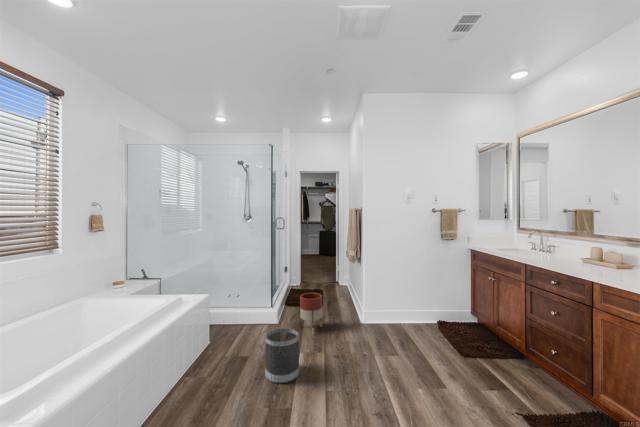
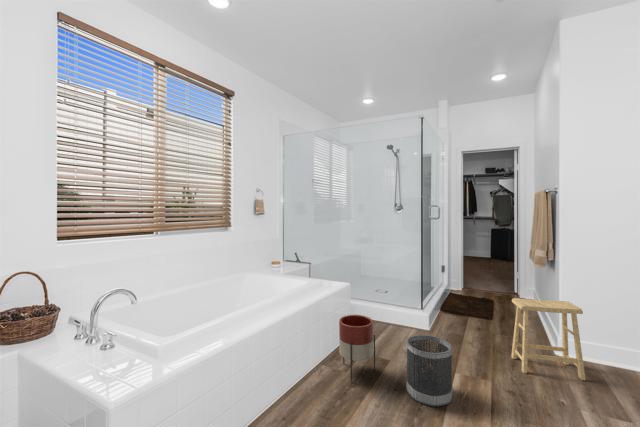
footstool: none [336,286,376,341] -> present [511,298,585,380]
planter: present [300,293,322,328] -> present [339,315,375,382]

